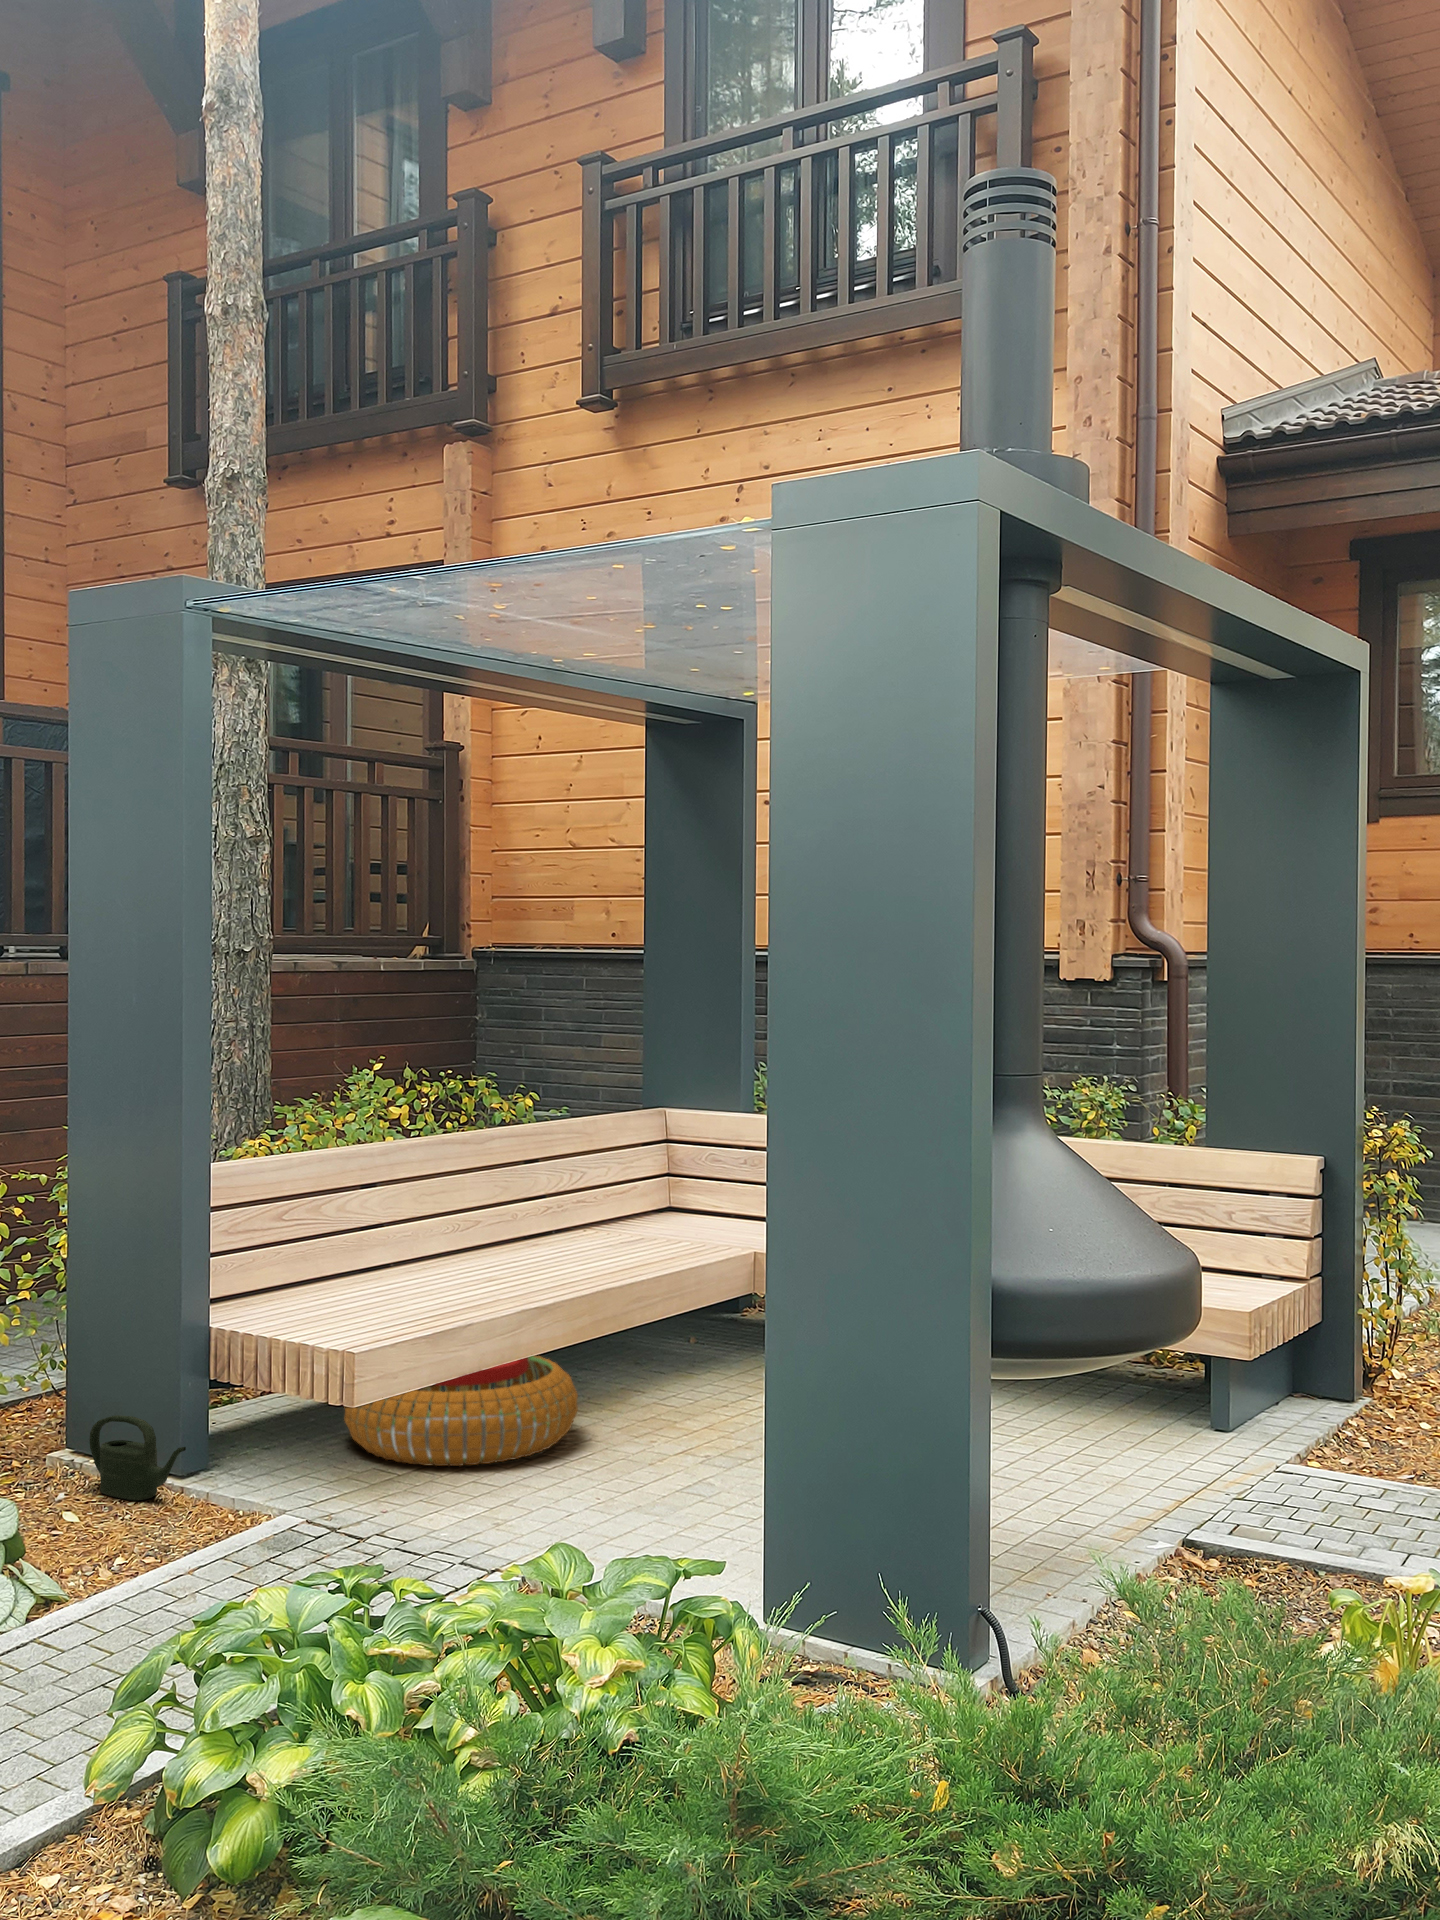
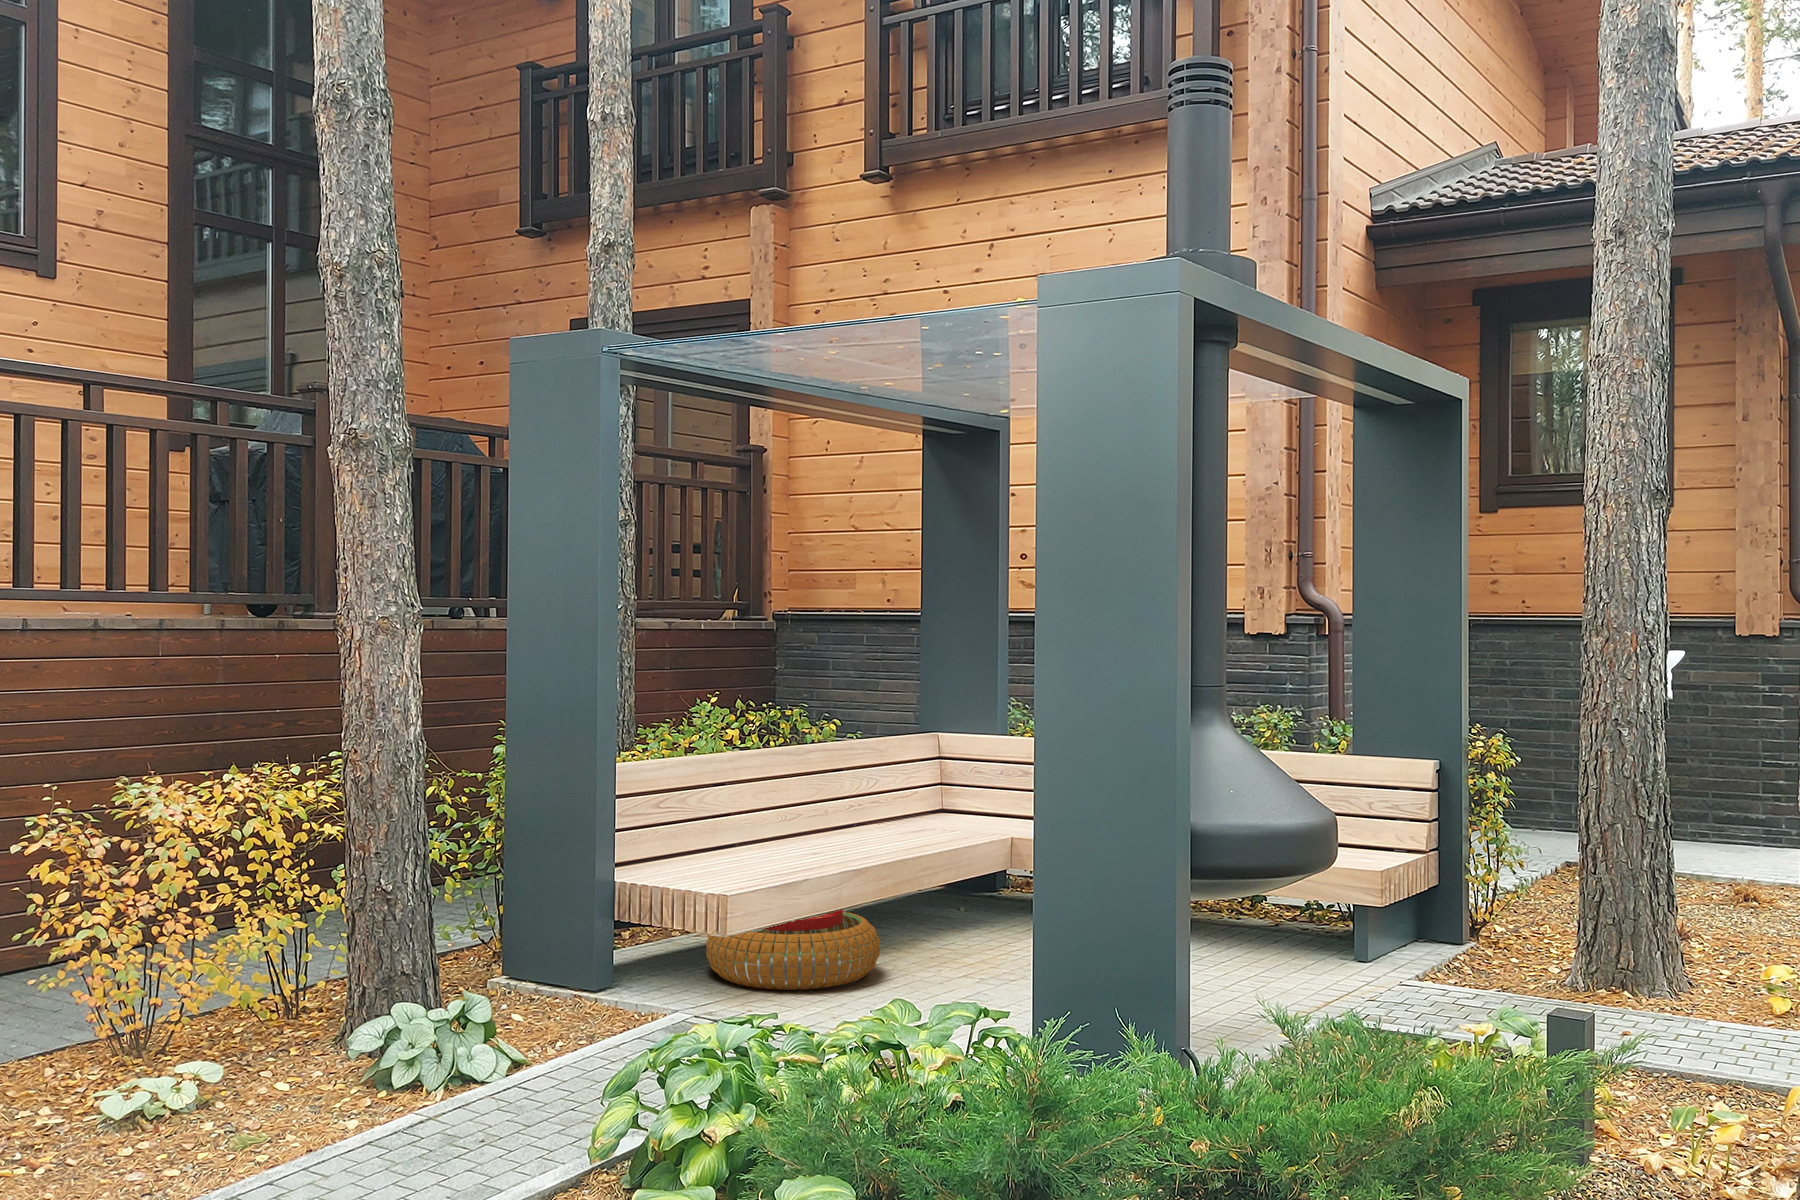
watering can: present [89,1415,186,1501] -> none [527,945,601,1008]

